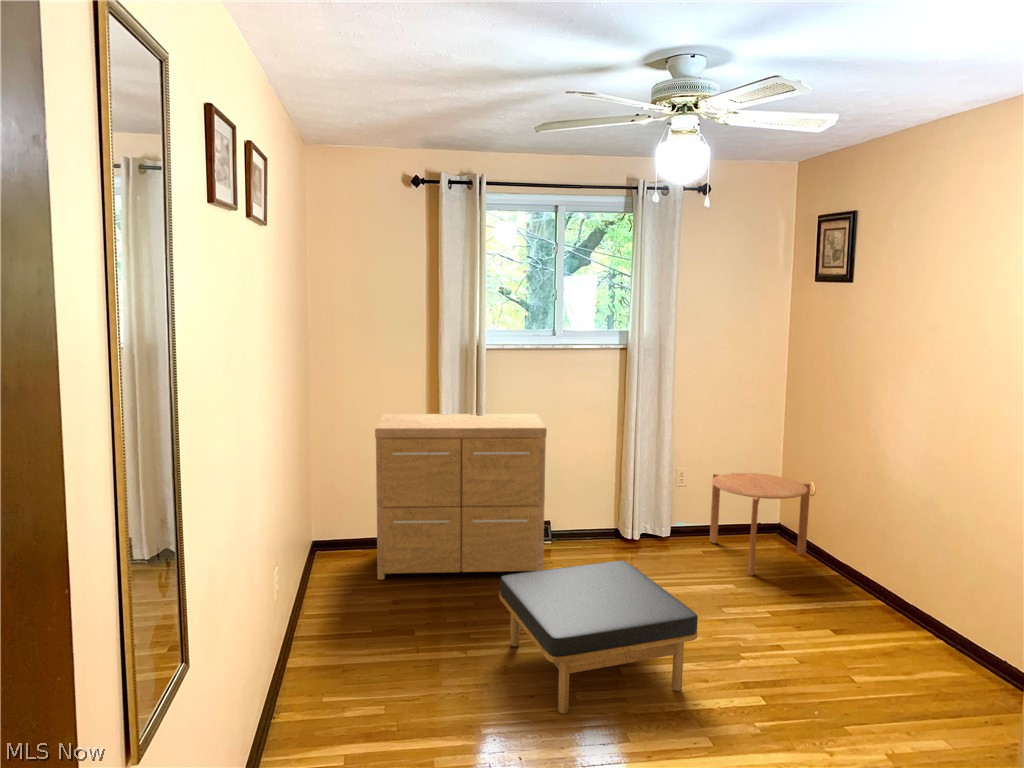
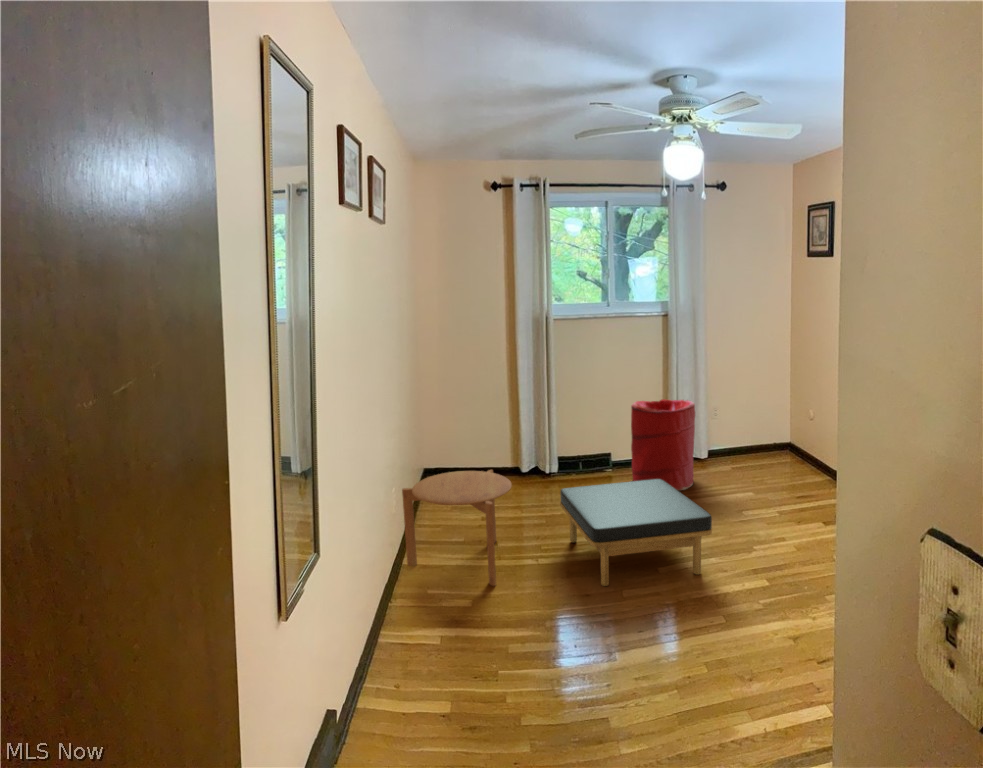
dresser: present [375,414,547,579] -> none [467,368,602,497]
laundry hamper: none [578,454,656,569] -> present [631,399,695,490]
side table: present [710,473,810,576] -> present [402,470,512,586]

